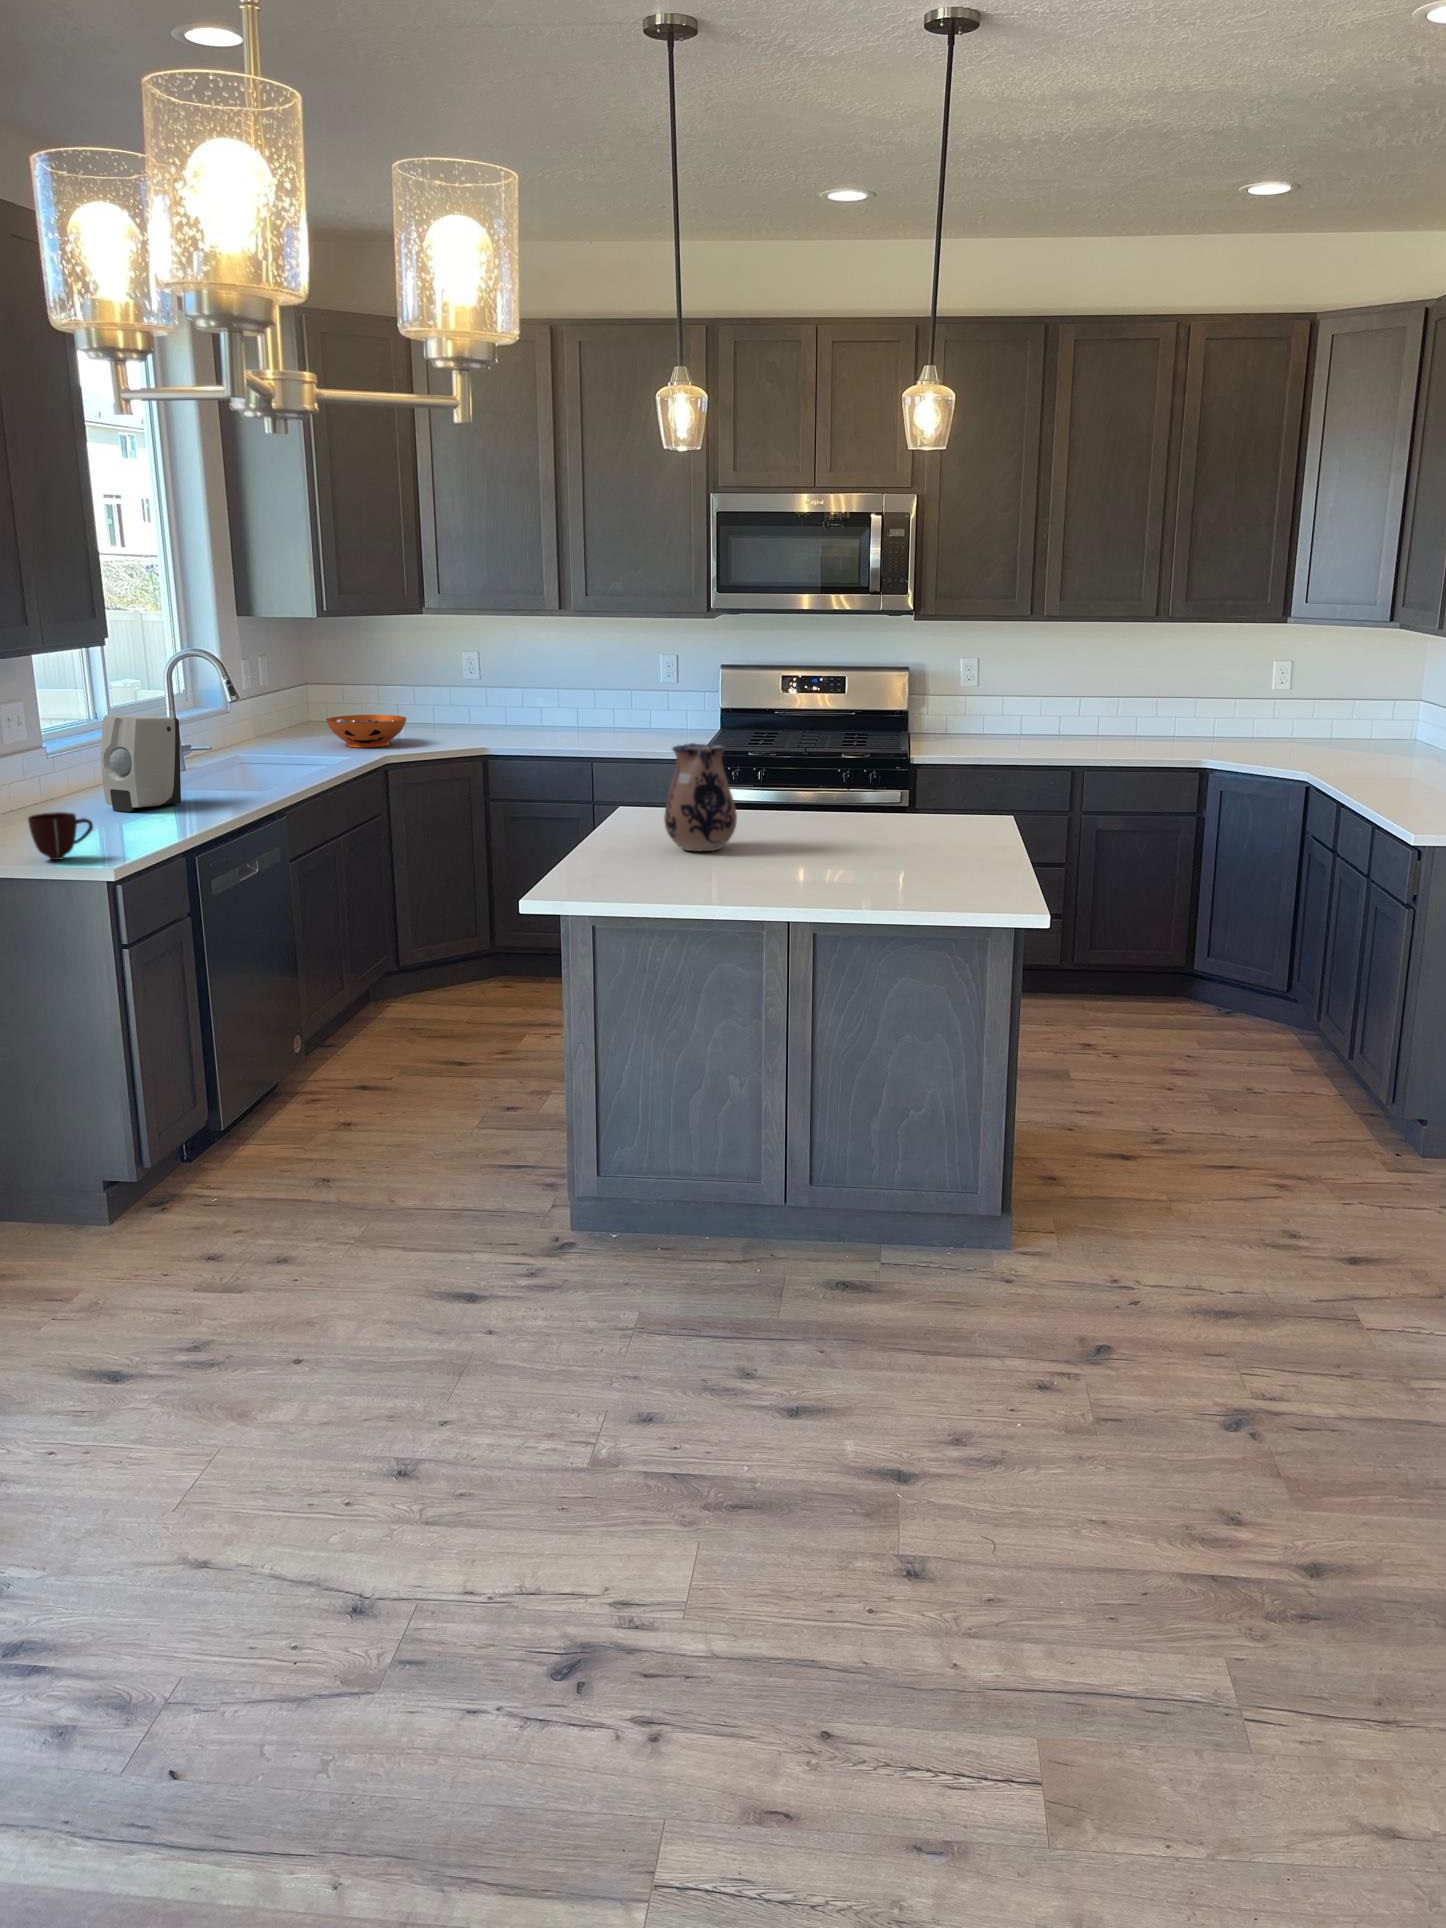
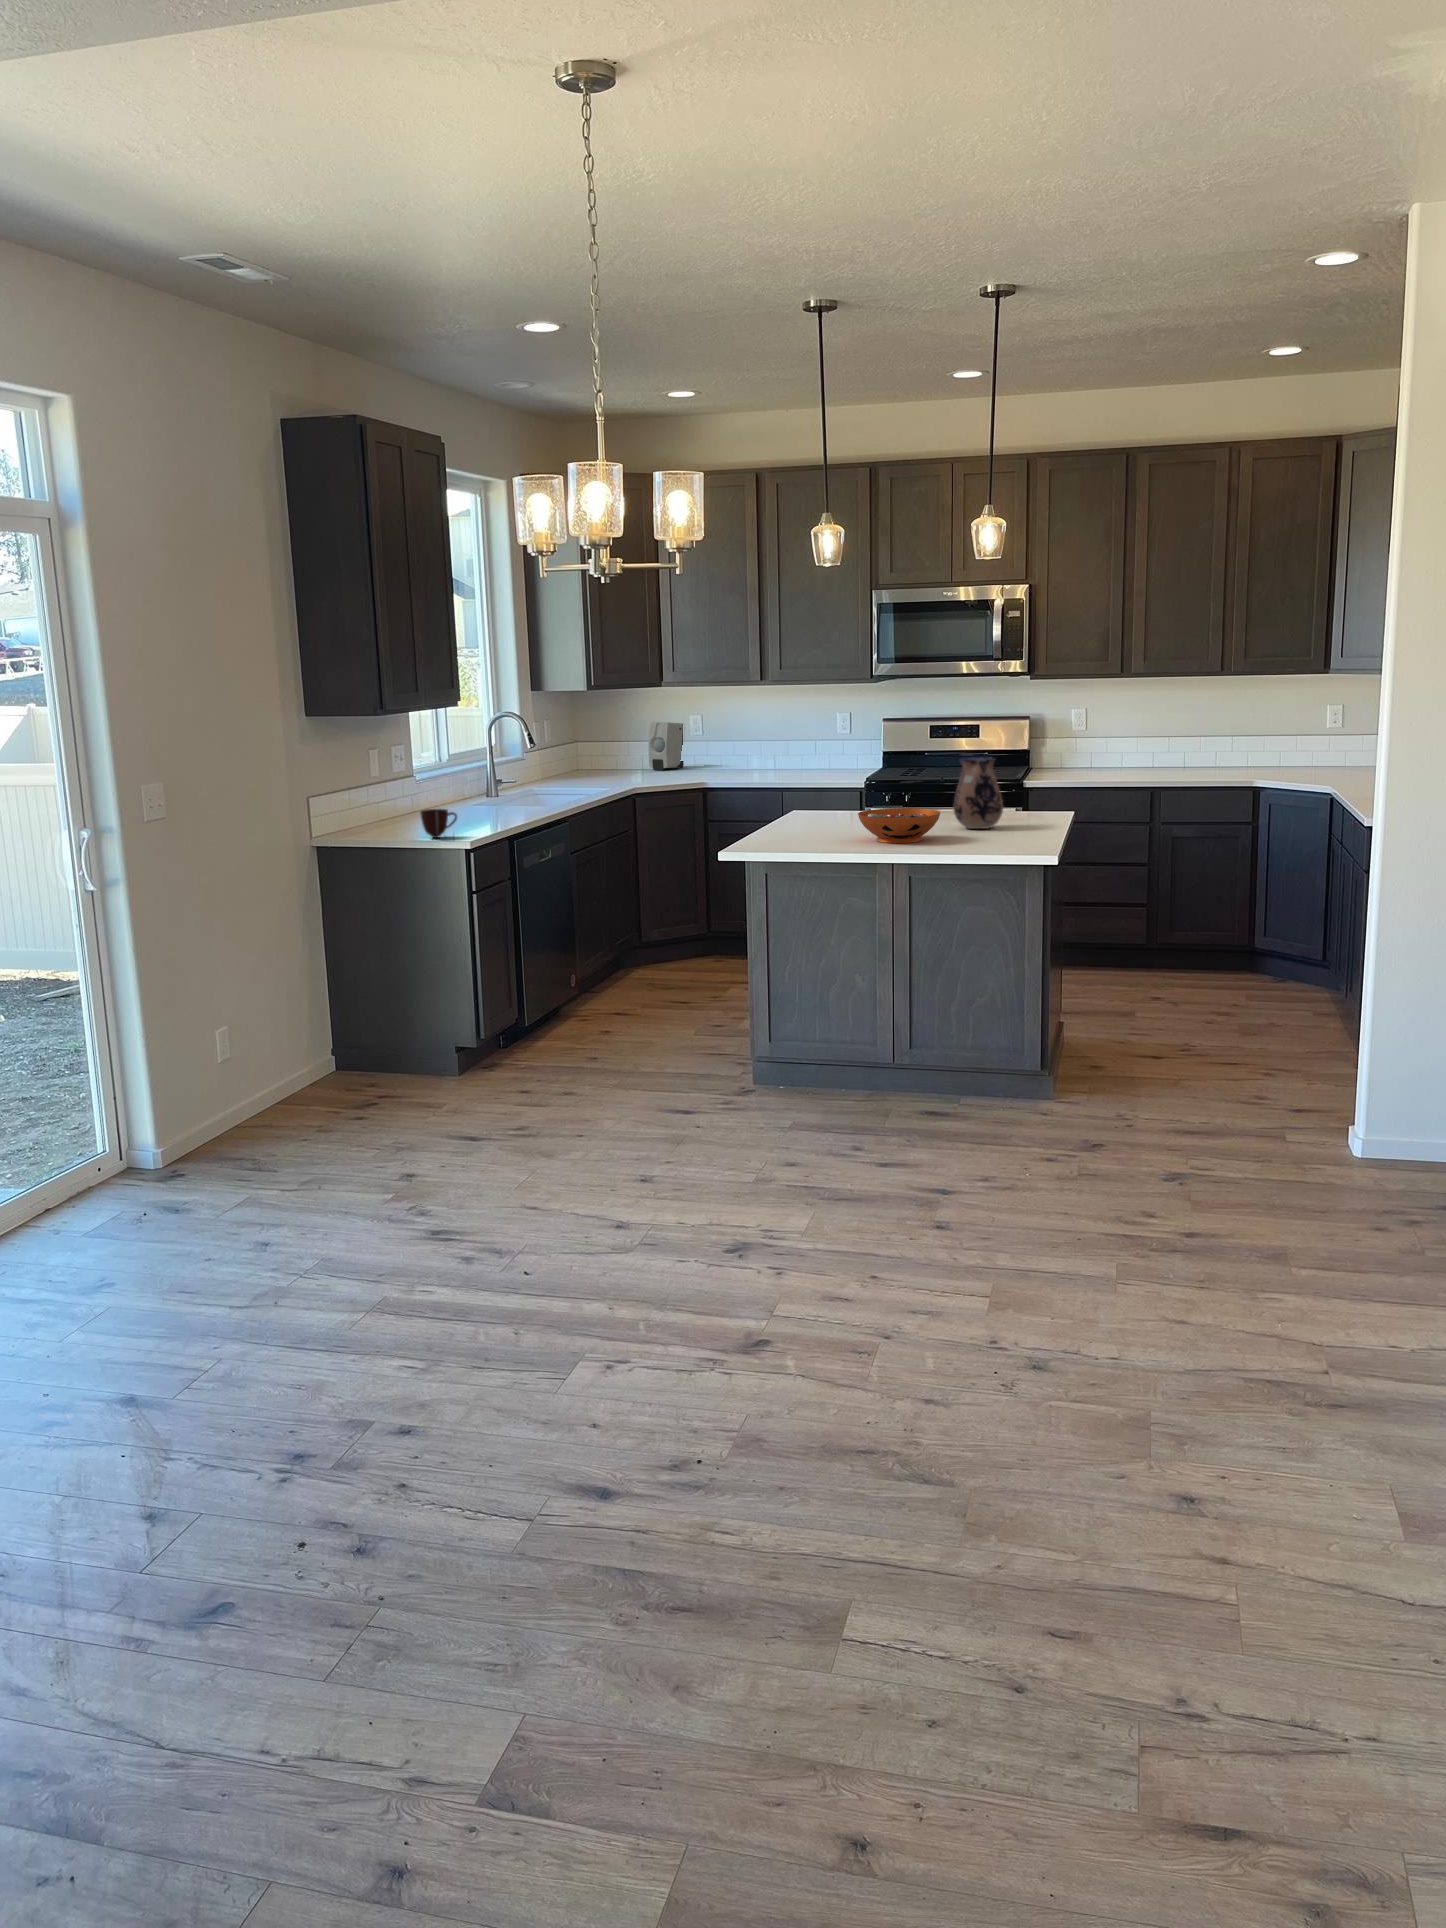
decorative bowl: present [326,715,406,747] -> present [858,808,940,843]
soap dispenser: present [101,716,181,812] -> present [648,722,684,770]
ceramic pitcher: present [664,743,737,851] -> present [954,757,1003,829]

